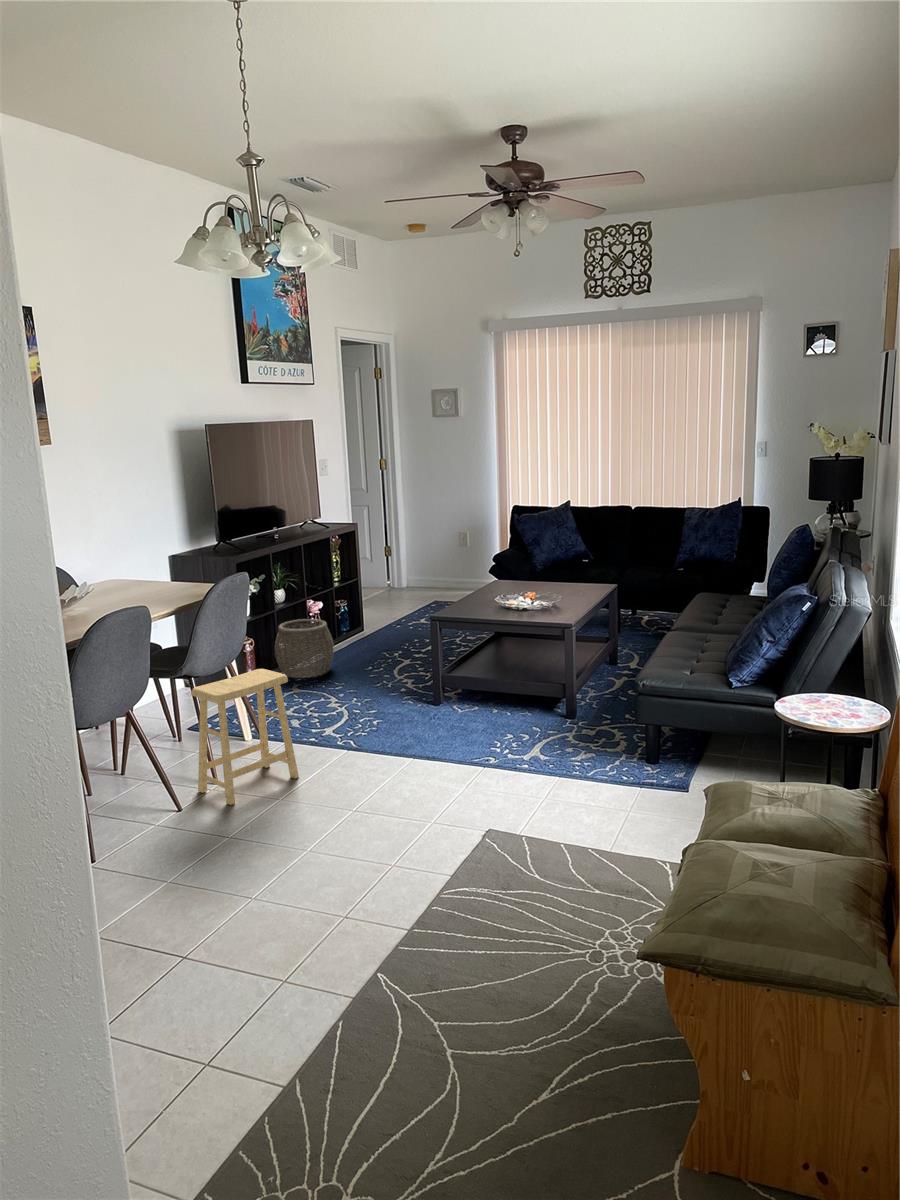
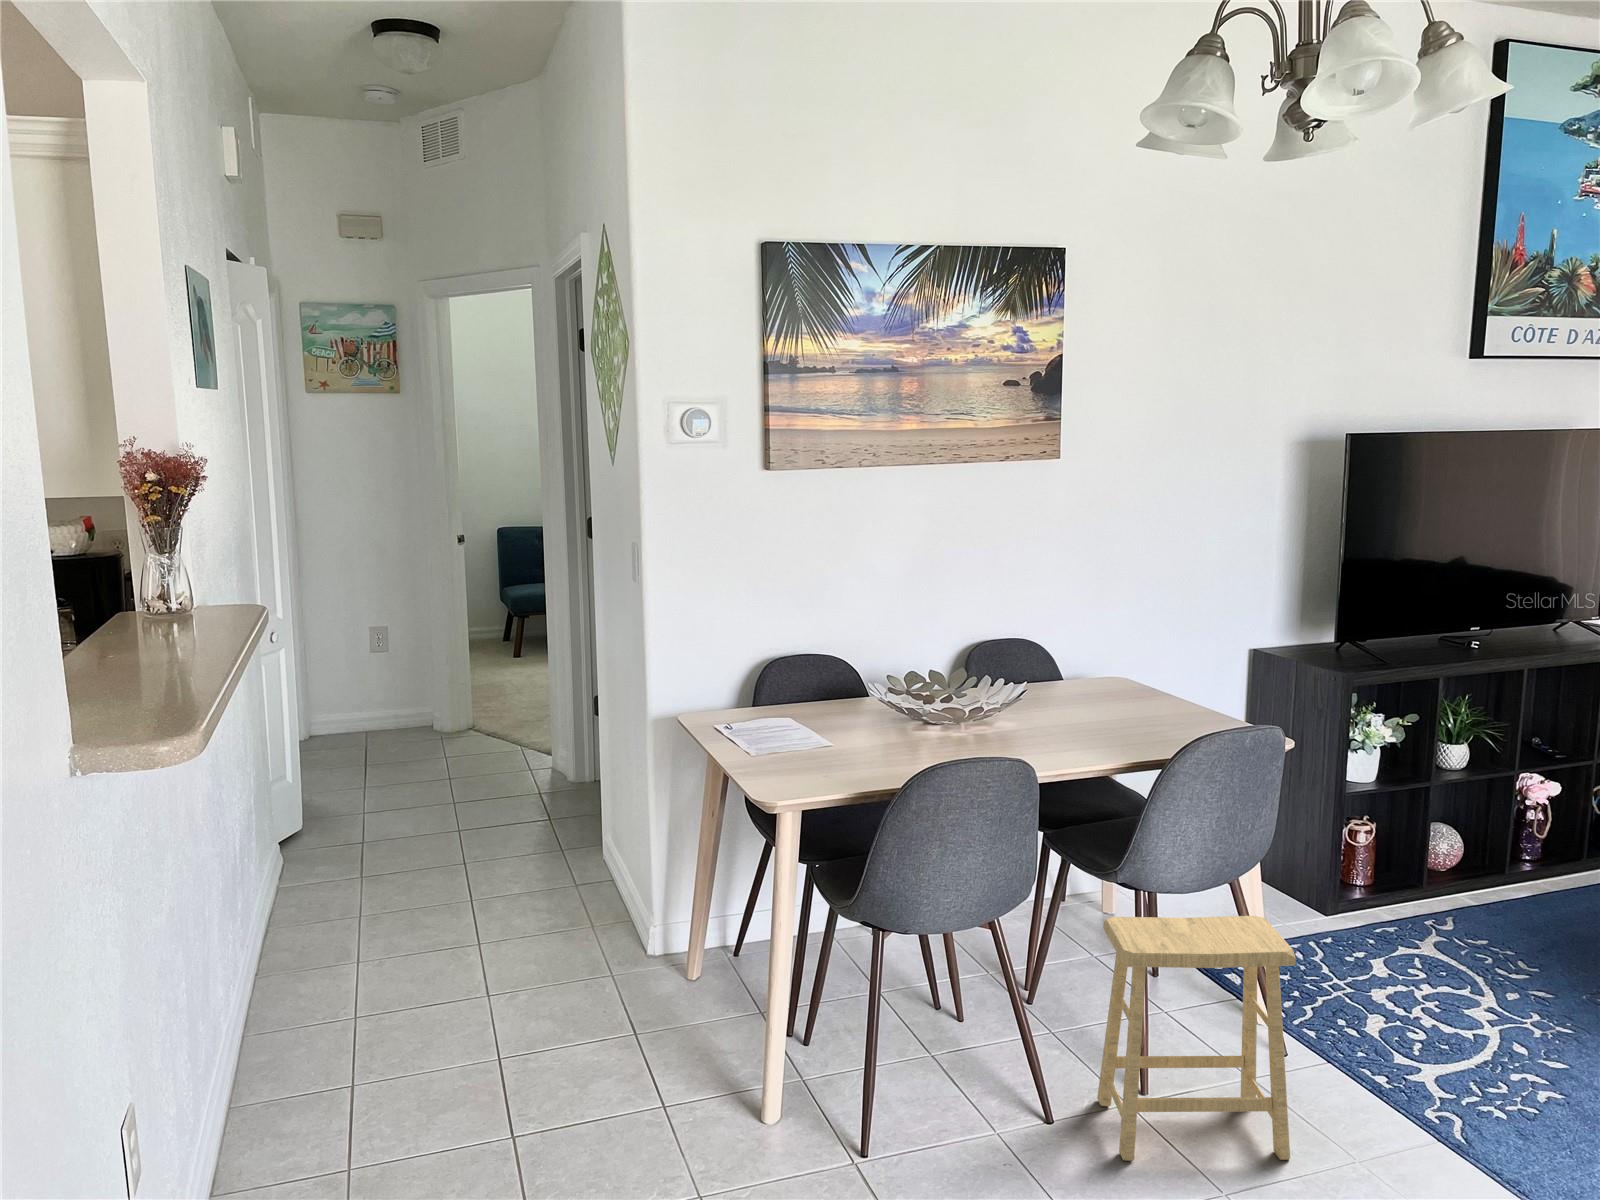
woven basket: present [275,619,334,678] -> none [1415,808,1547,932]

